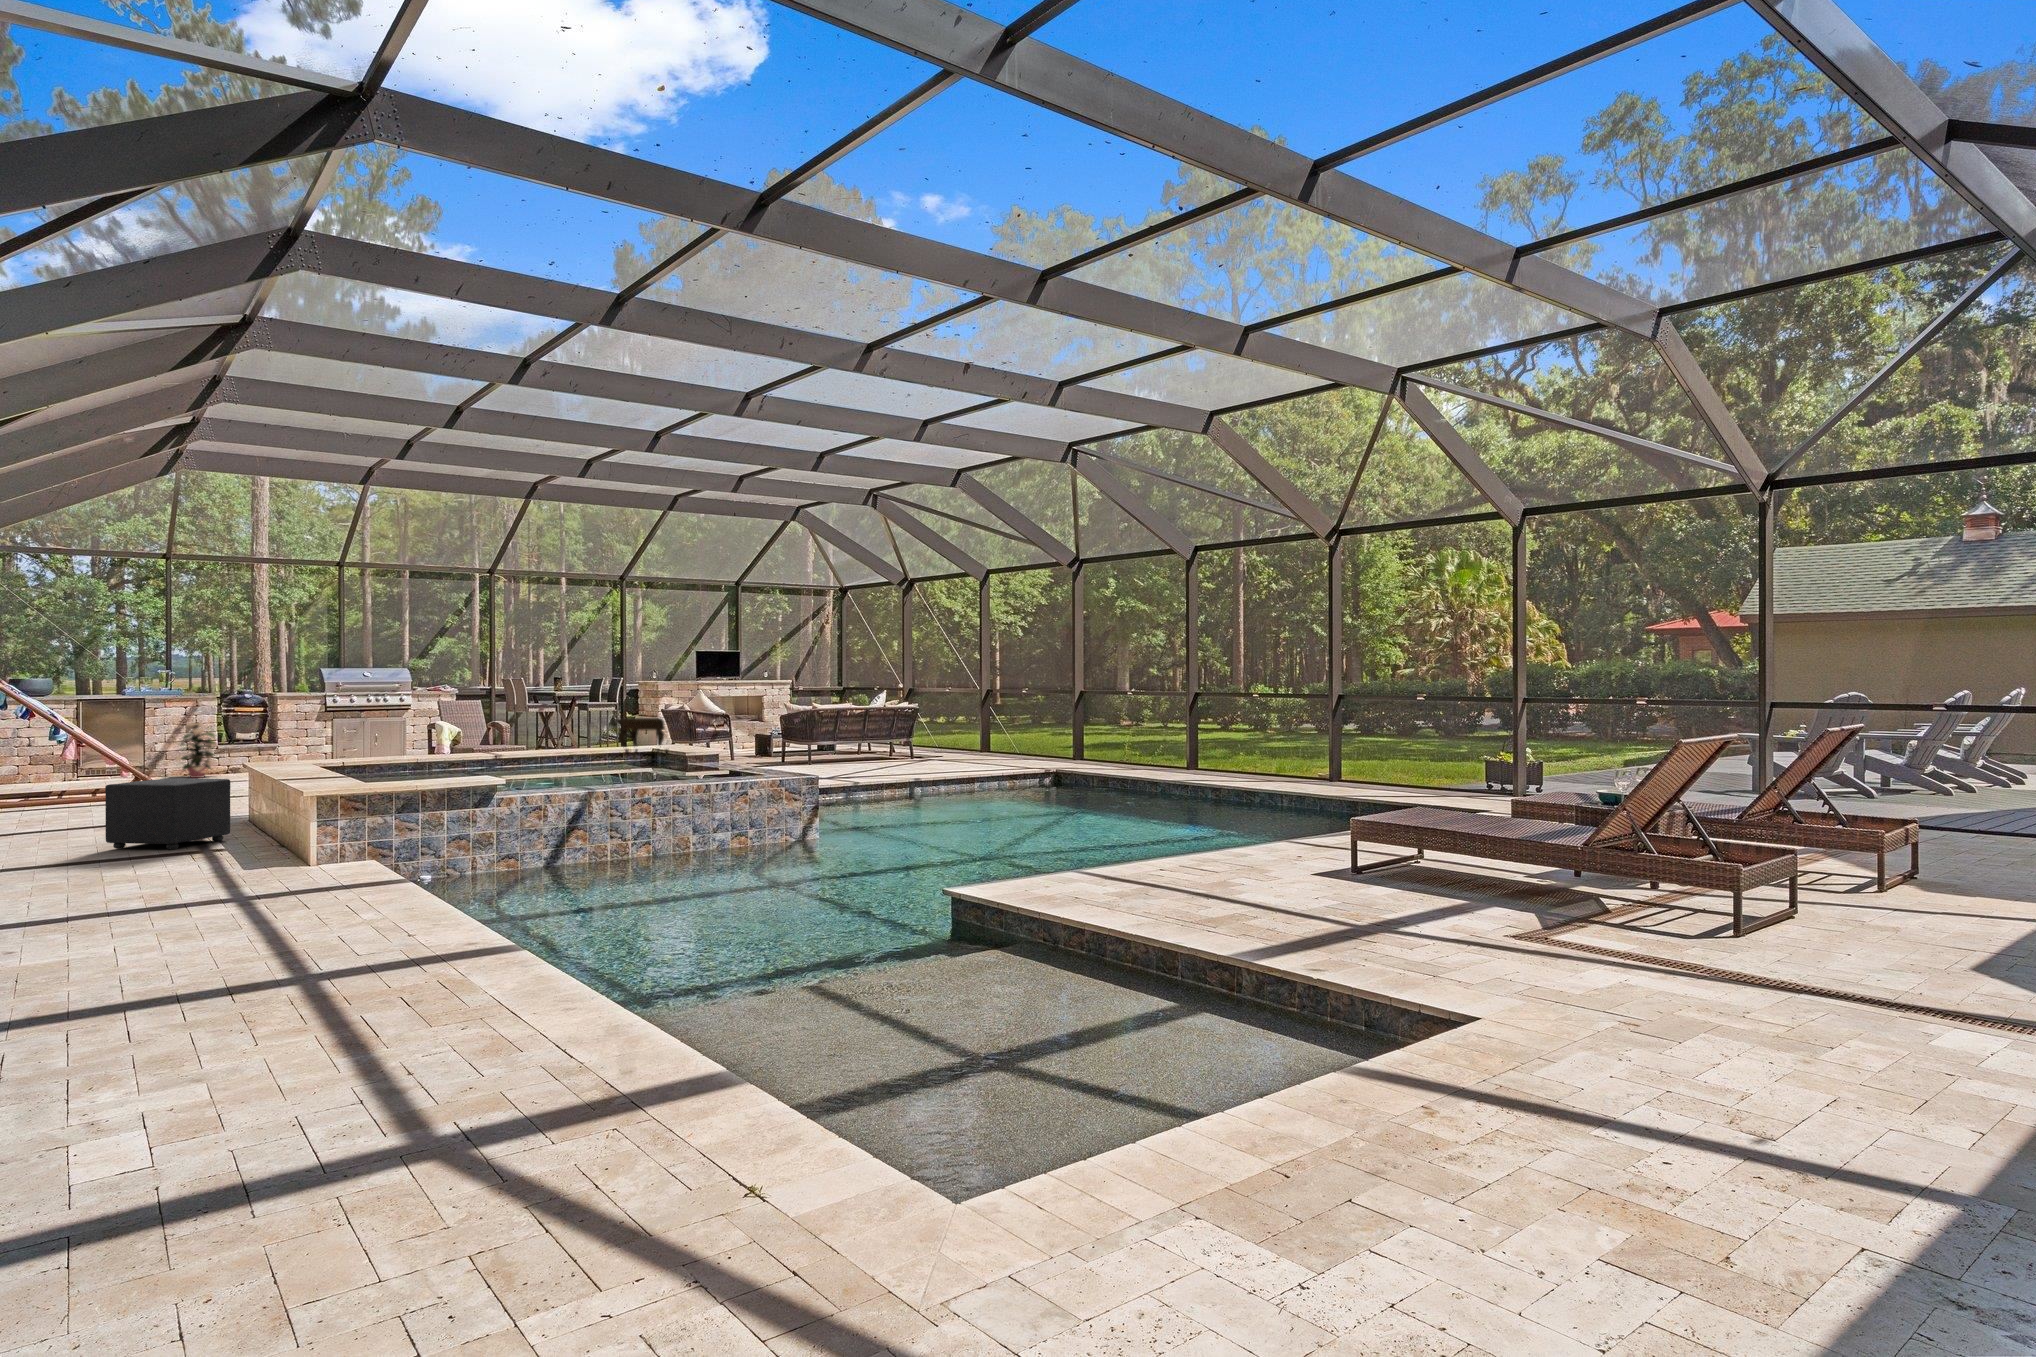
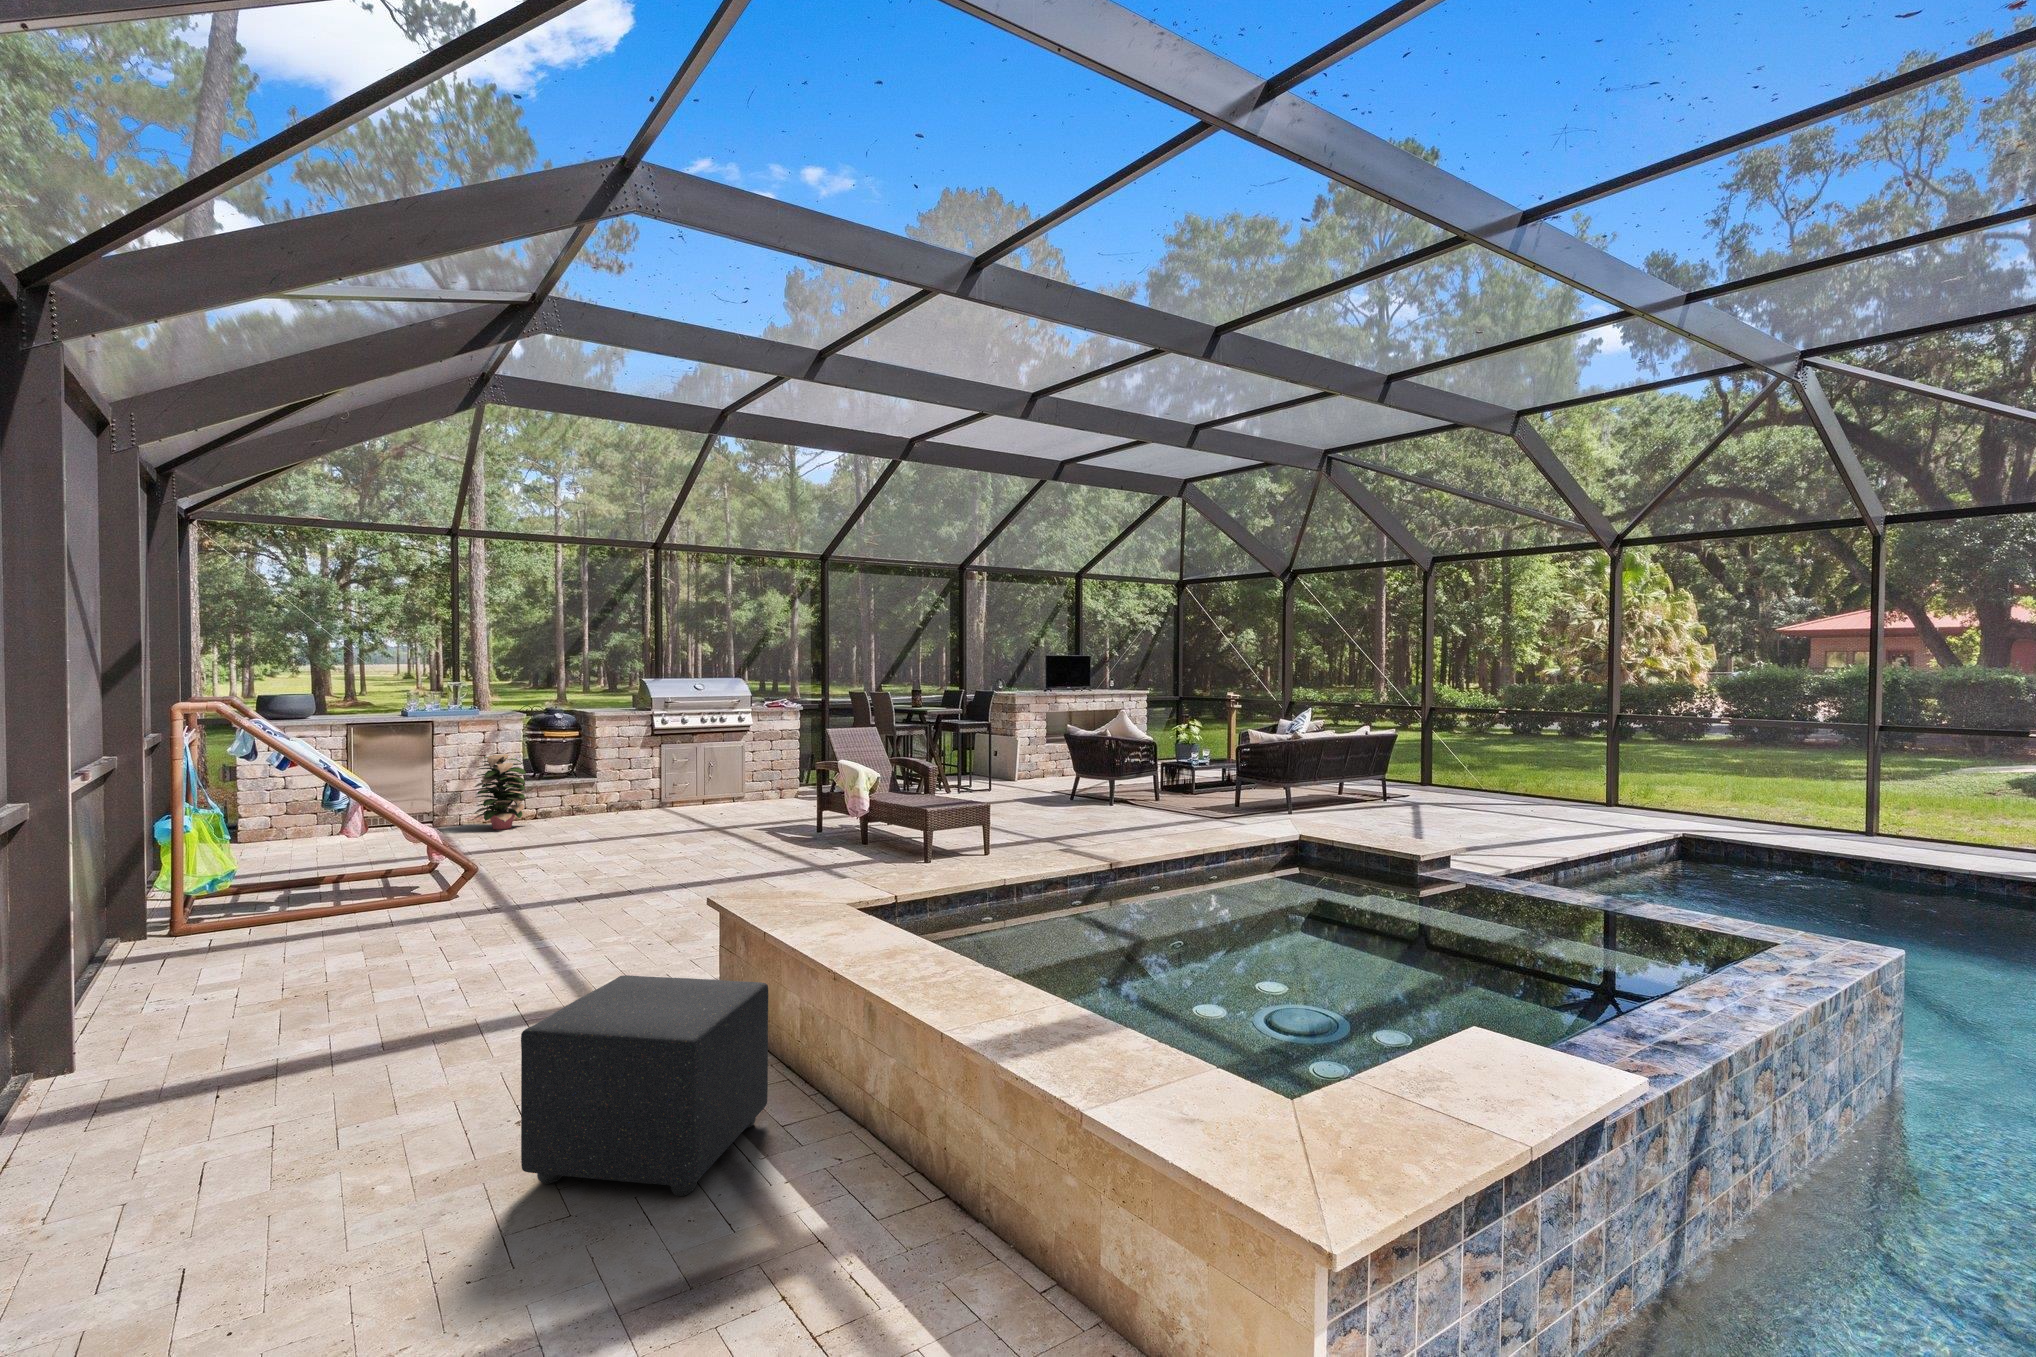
side table: present [616,718,668,755] -> none [977,737,1037,785]

